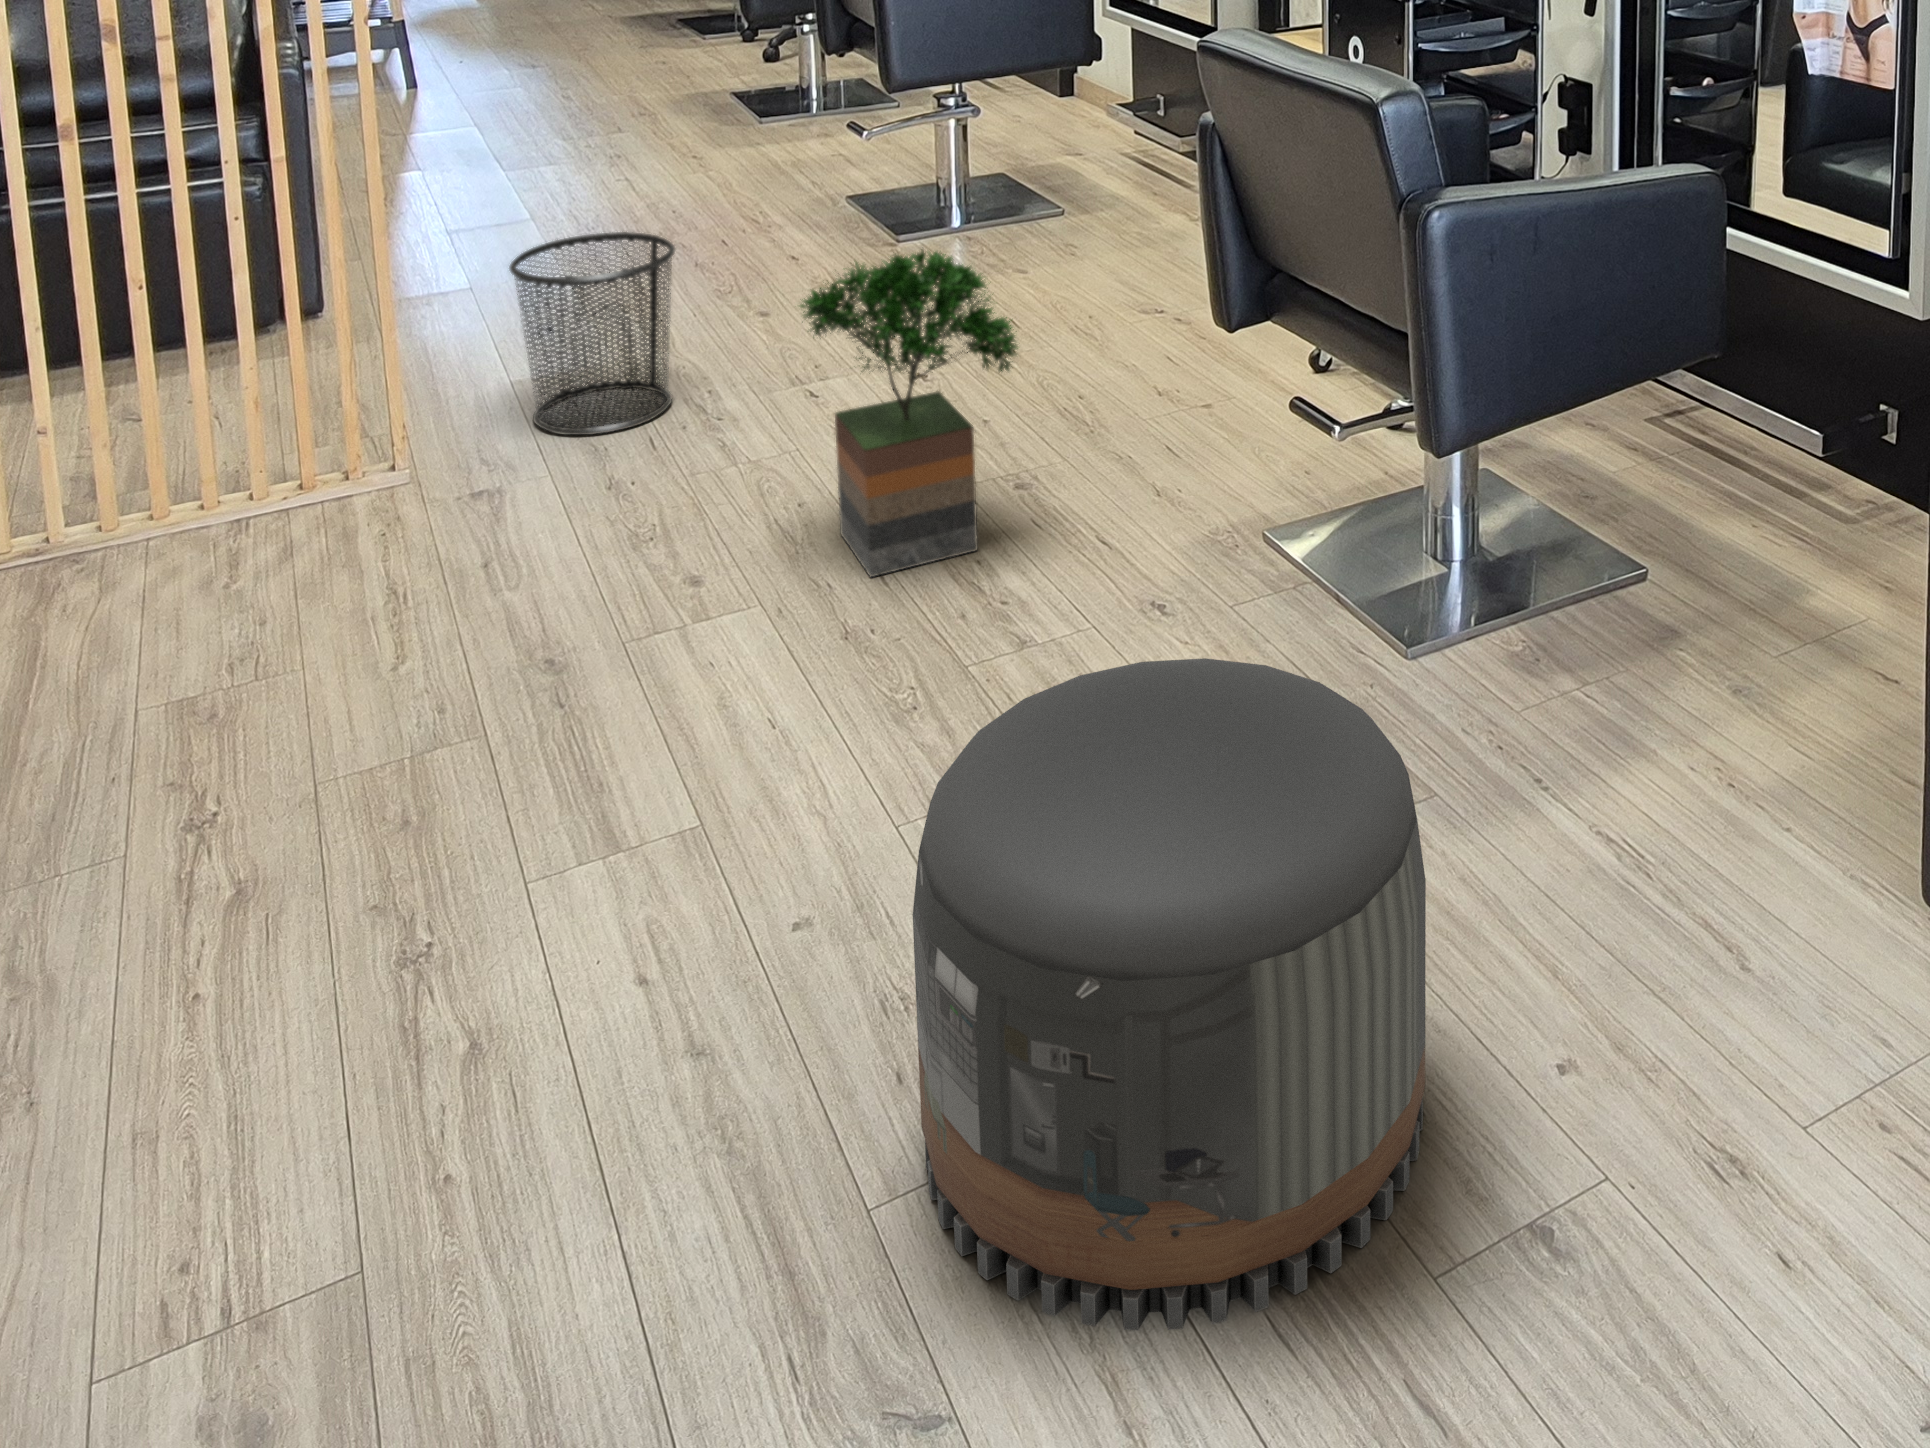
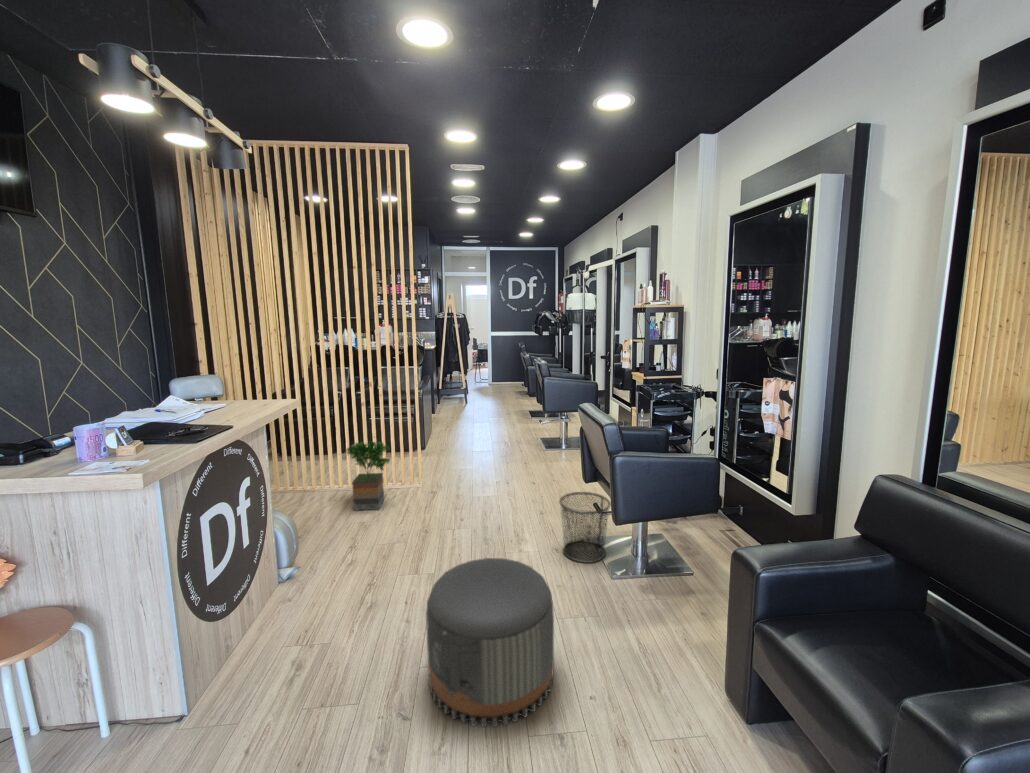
waste bin: present [509,232,675,435] -> present [559,492,611,563]
potted tree: present [800,250,1018,577] -> present [347,441,390,510]

